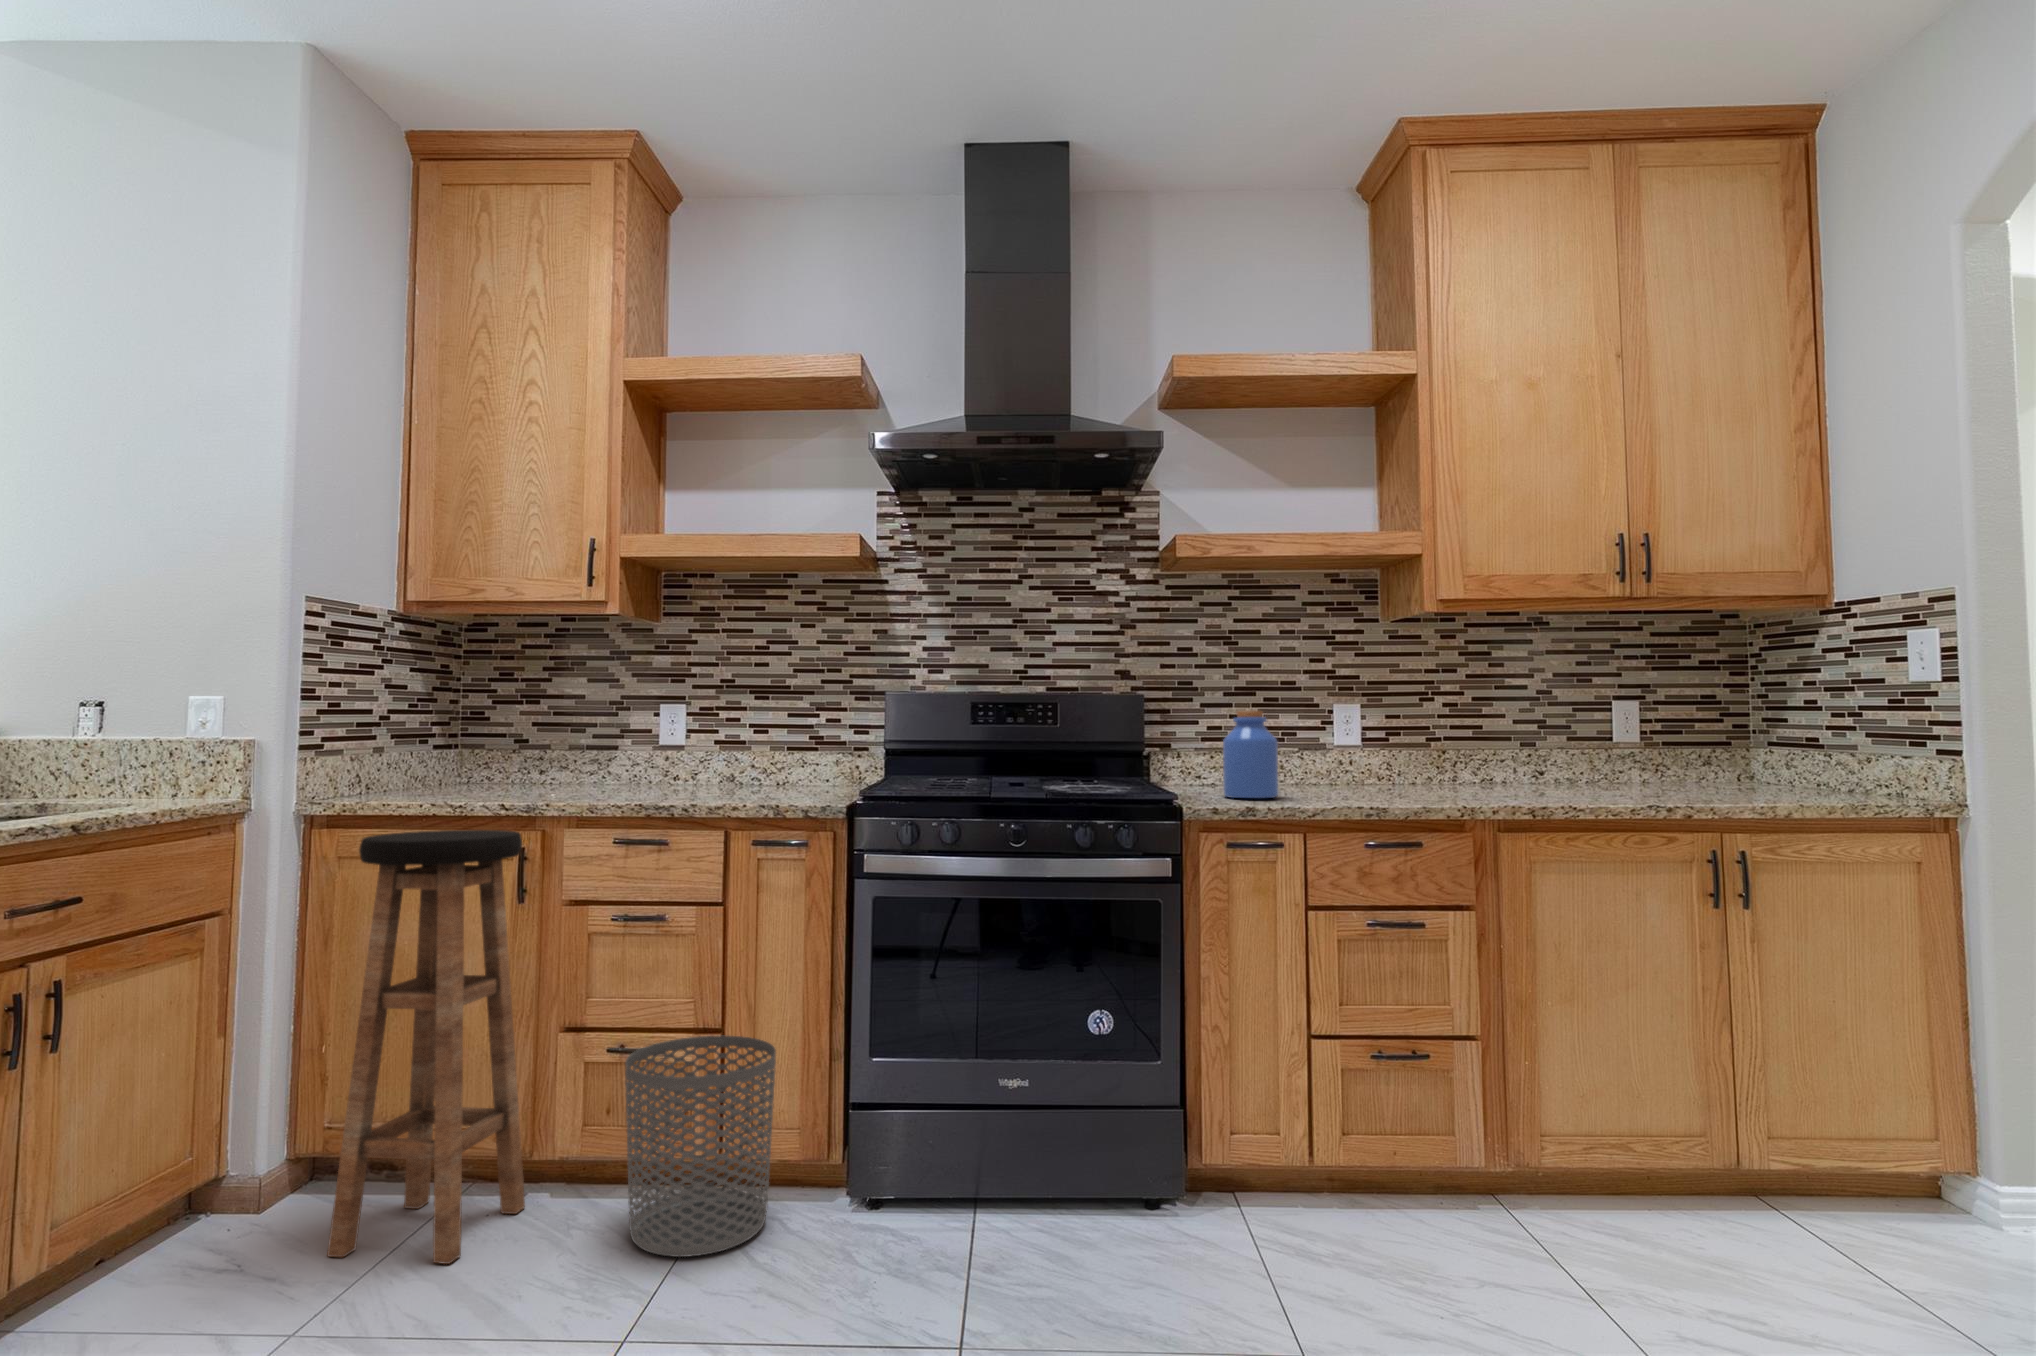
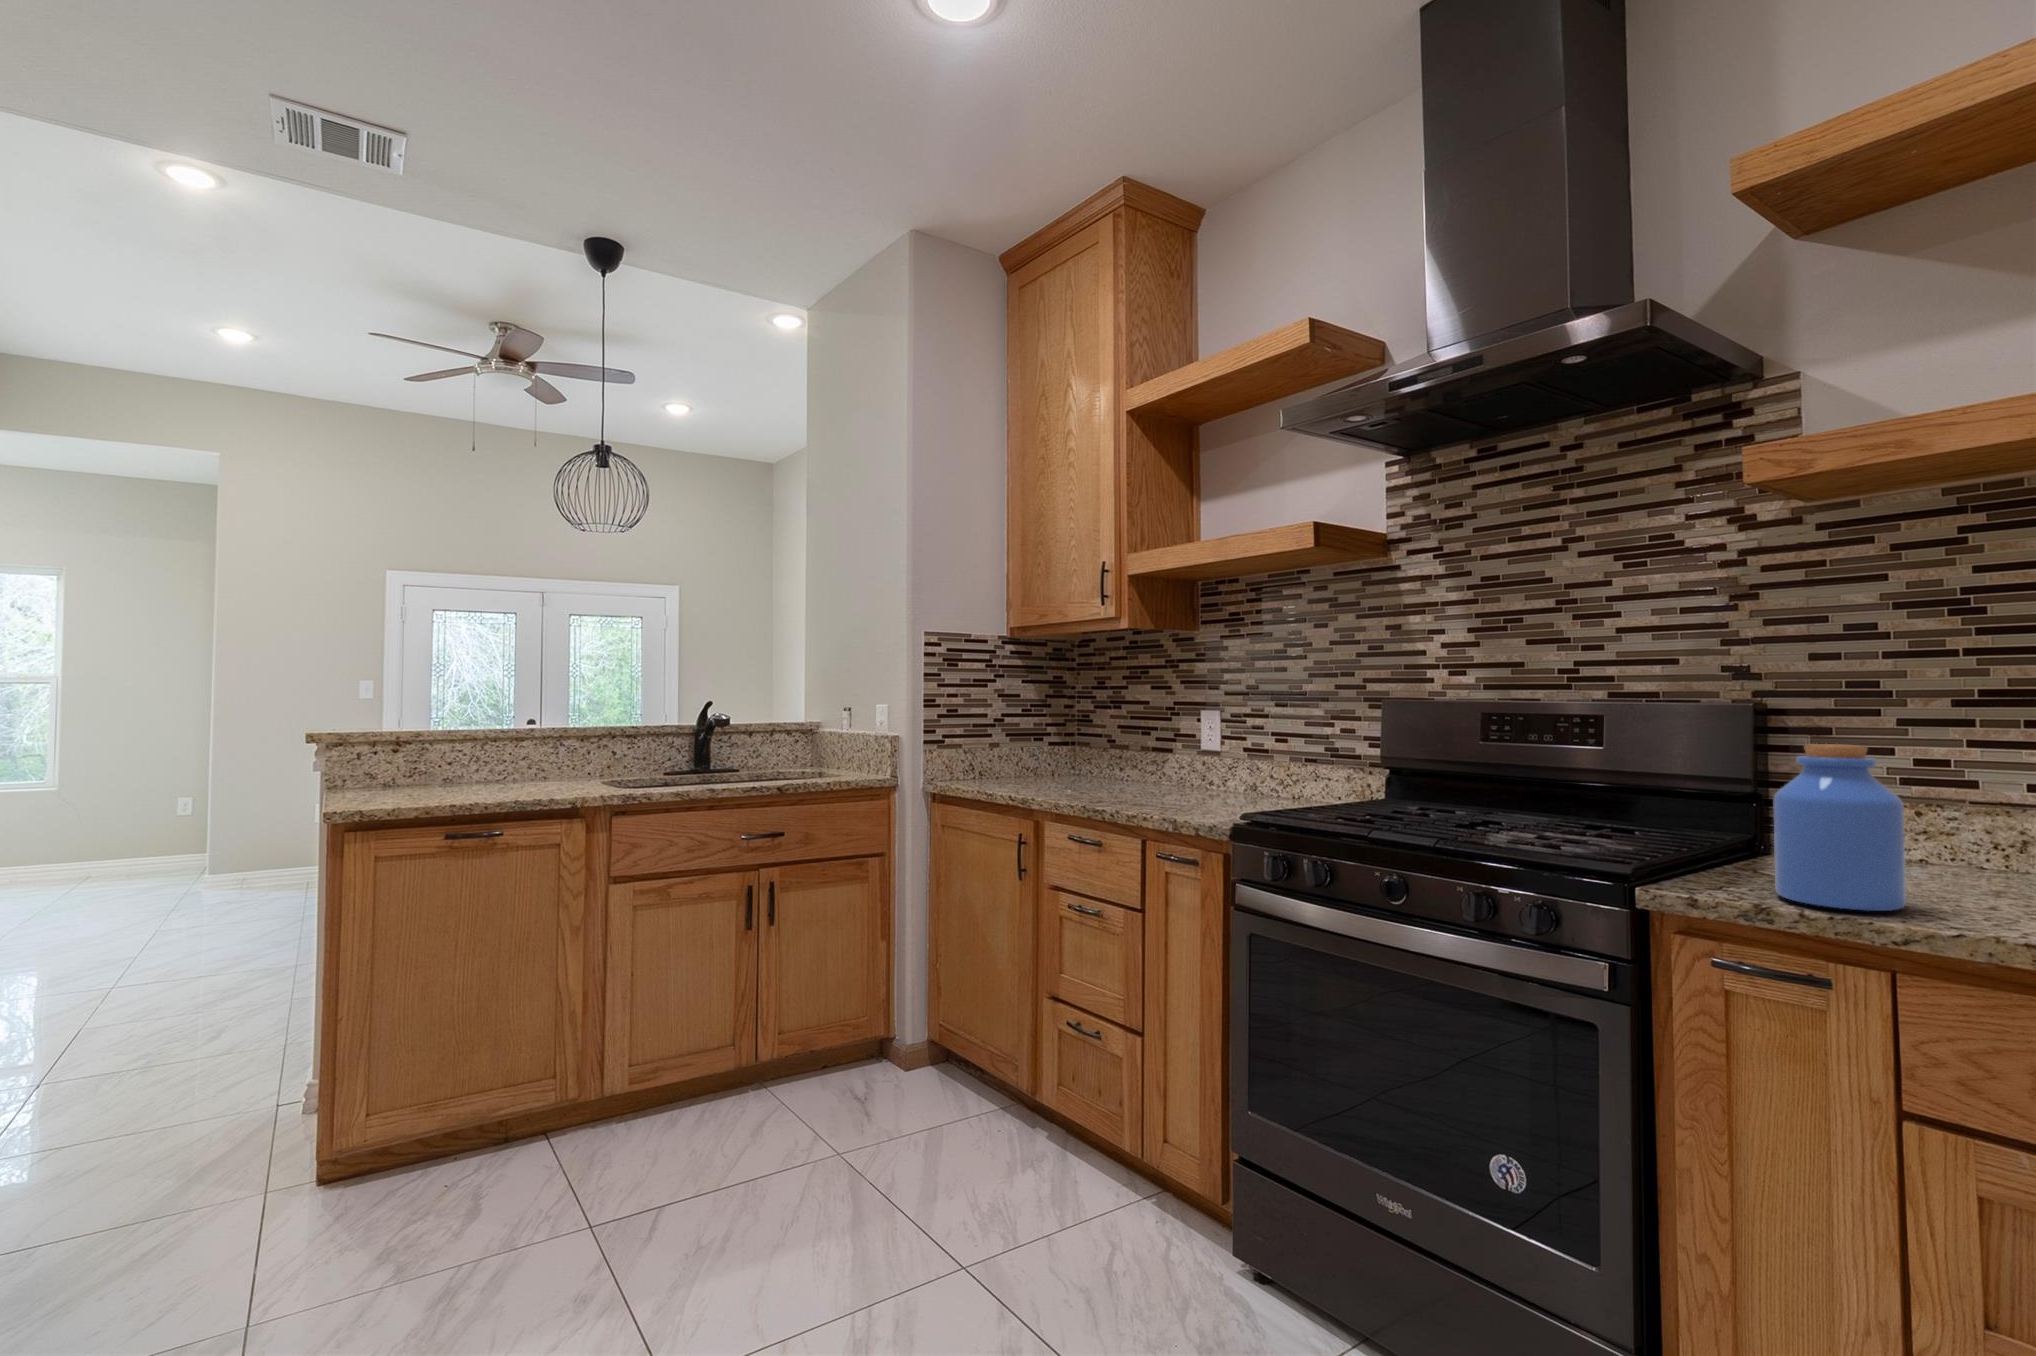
bar stool: present [327,830,525,1264] -> none [875,816,1007,1167]
waste bin: present [625,1035,776,1257] -> none [1013,1038,1153,1264]

